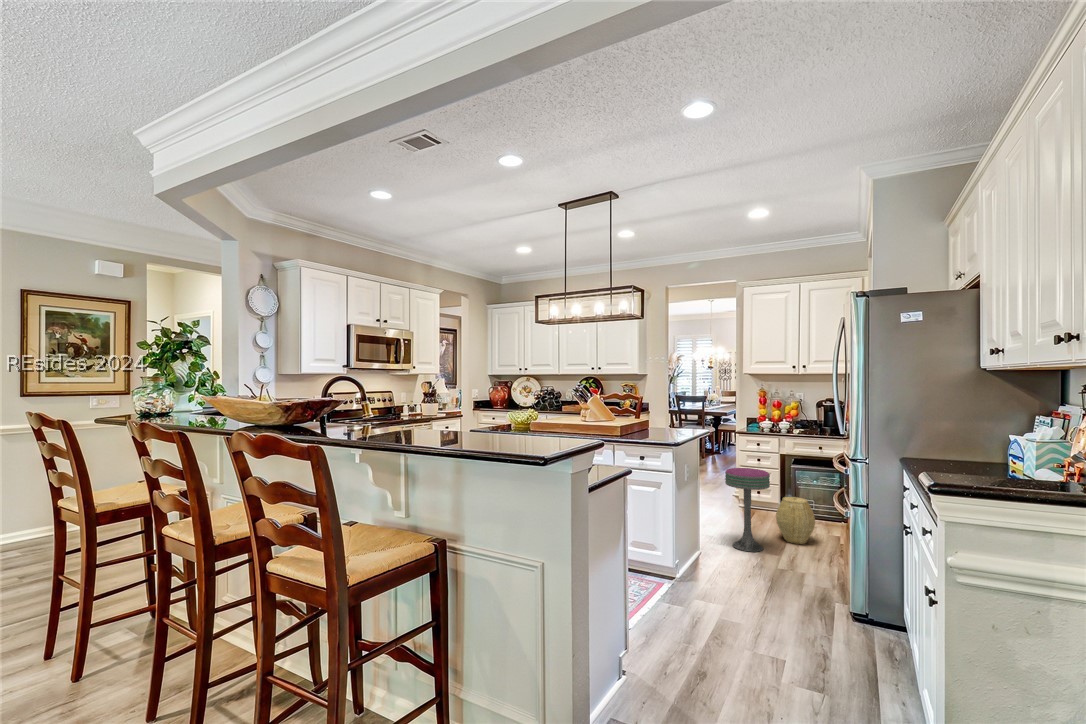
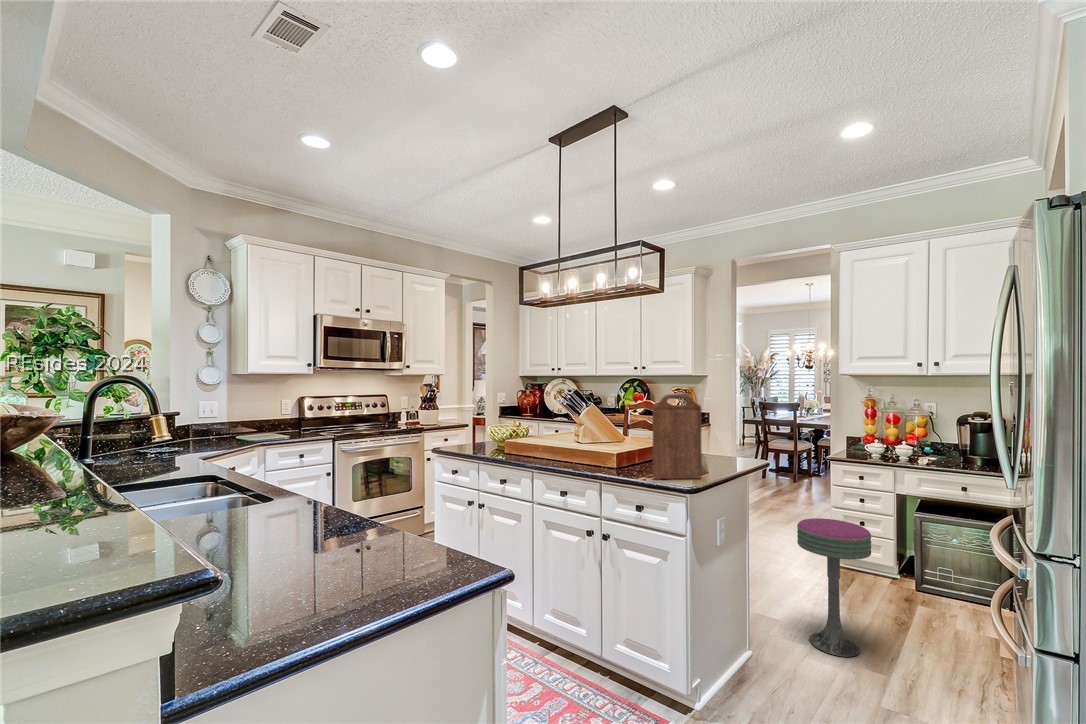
cutting board: none [649,387,678,440] -> present [653,394,702,479]
woven basket: present [776,497,815,544] -> none [885,567,954,647]

